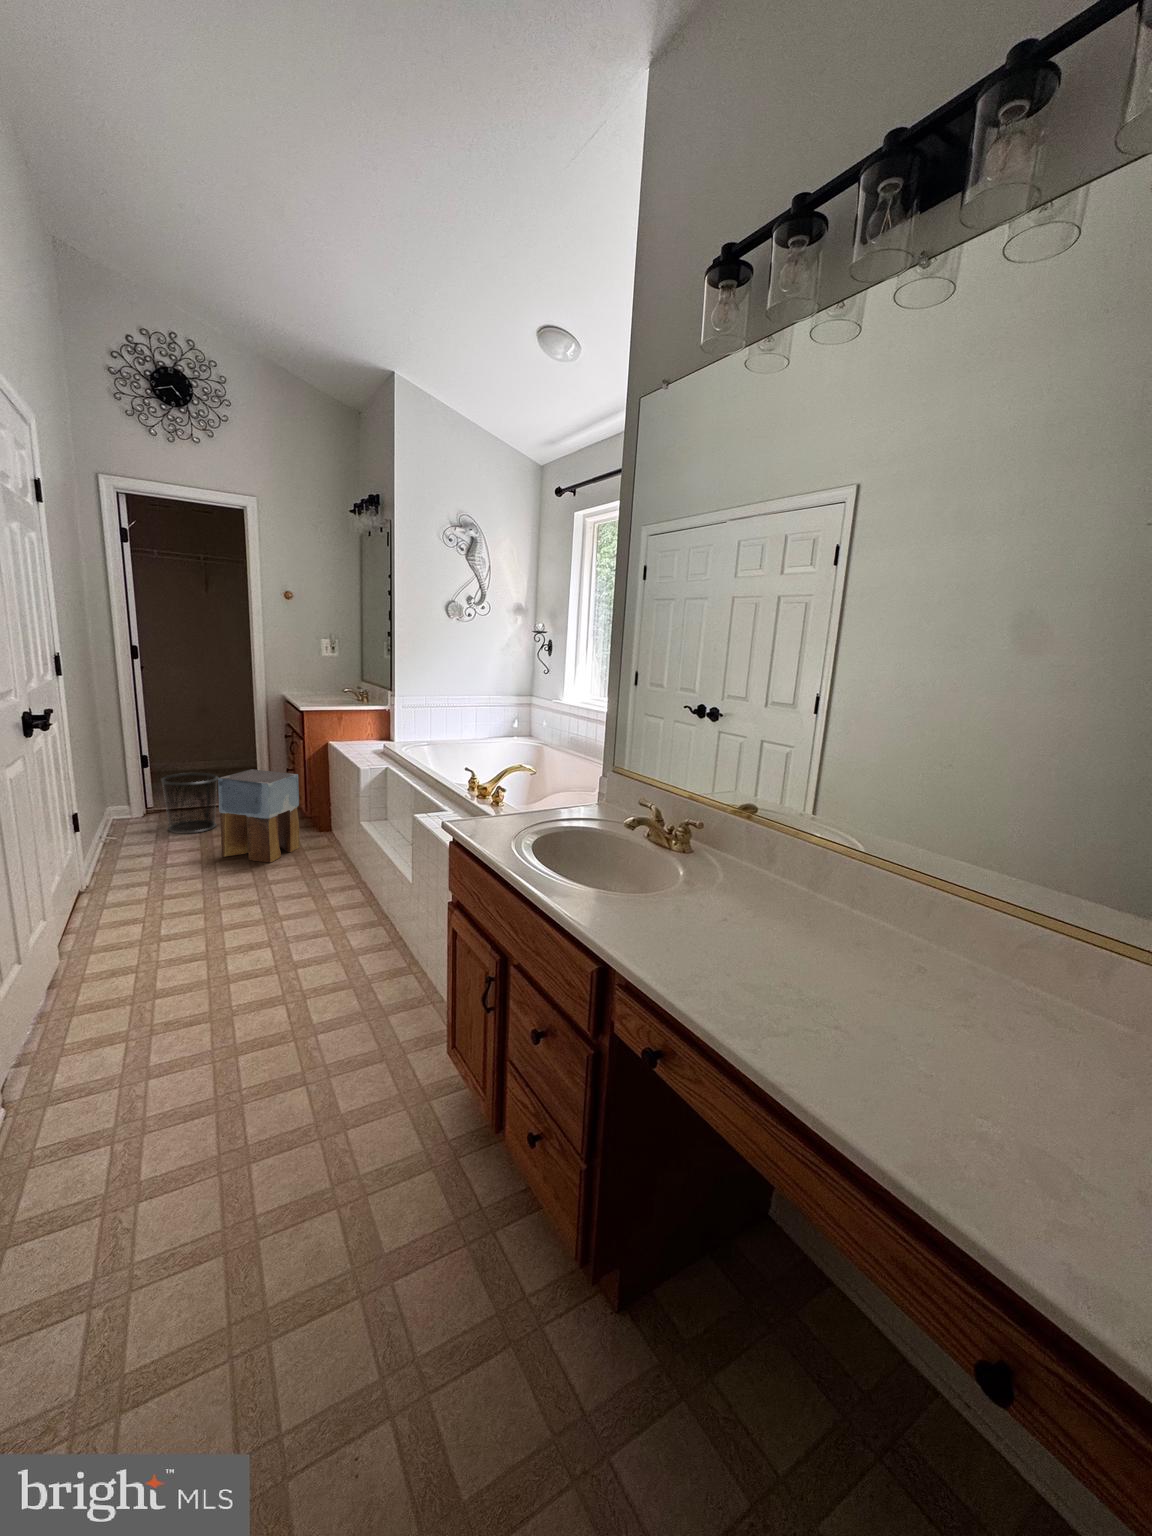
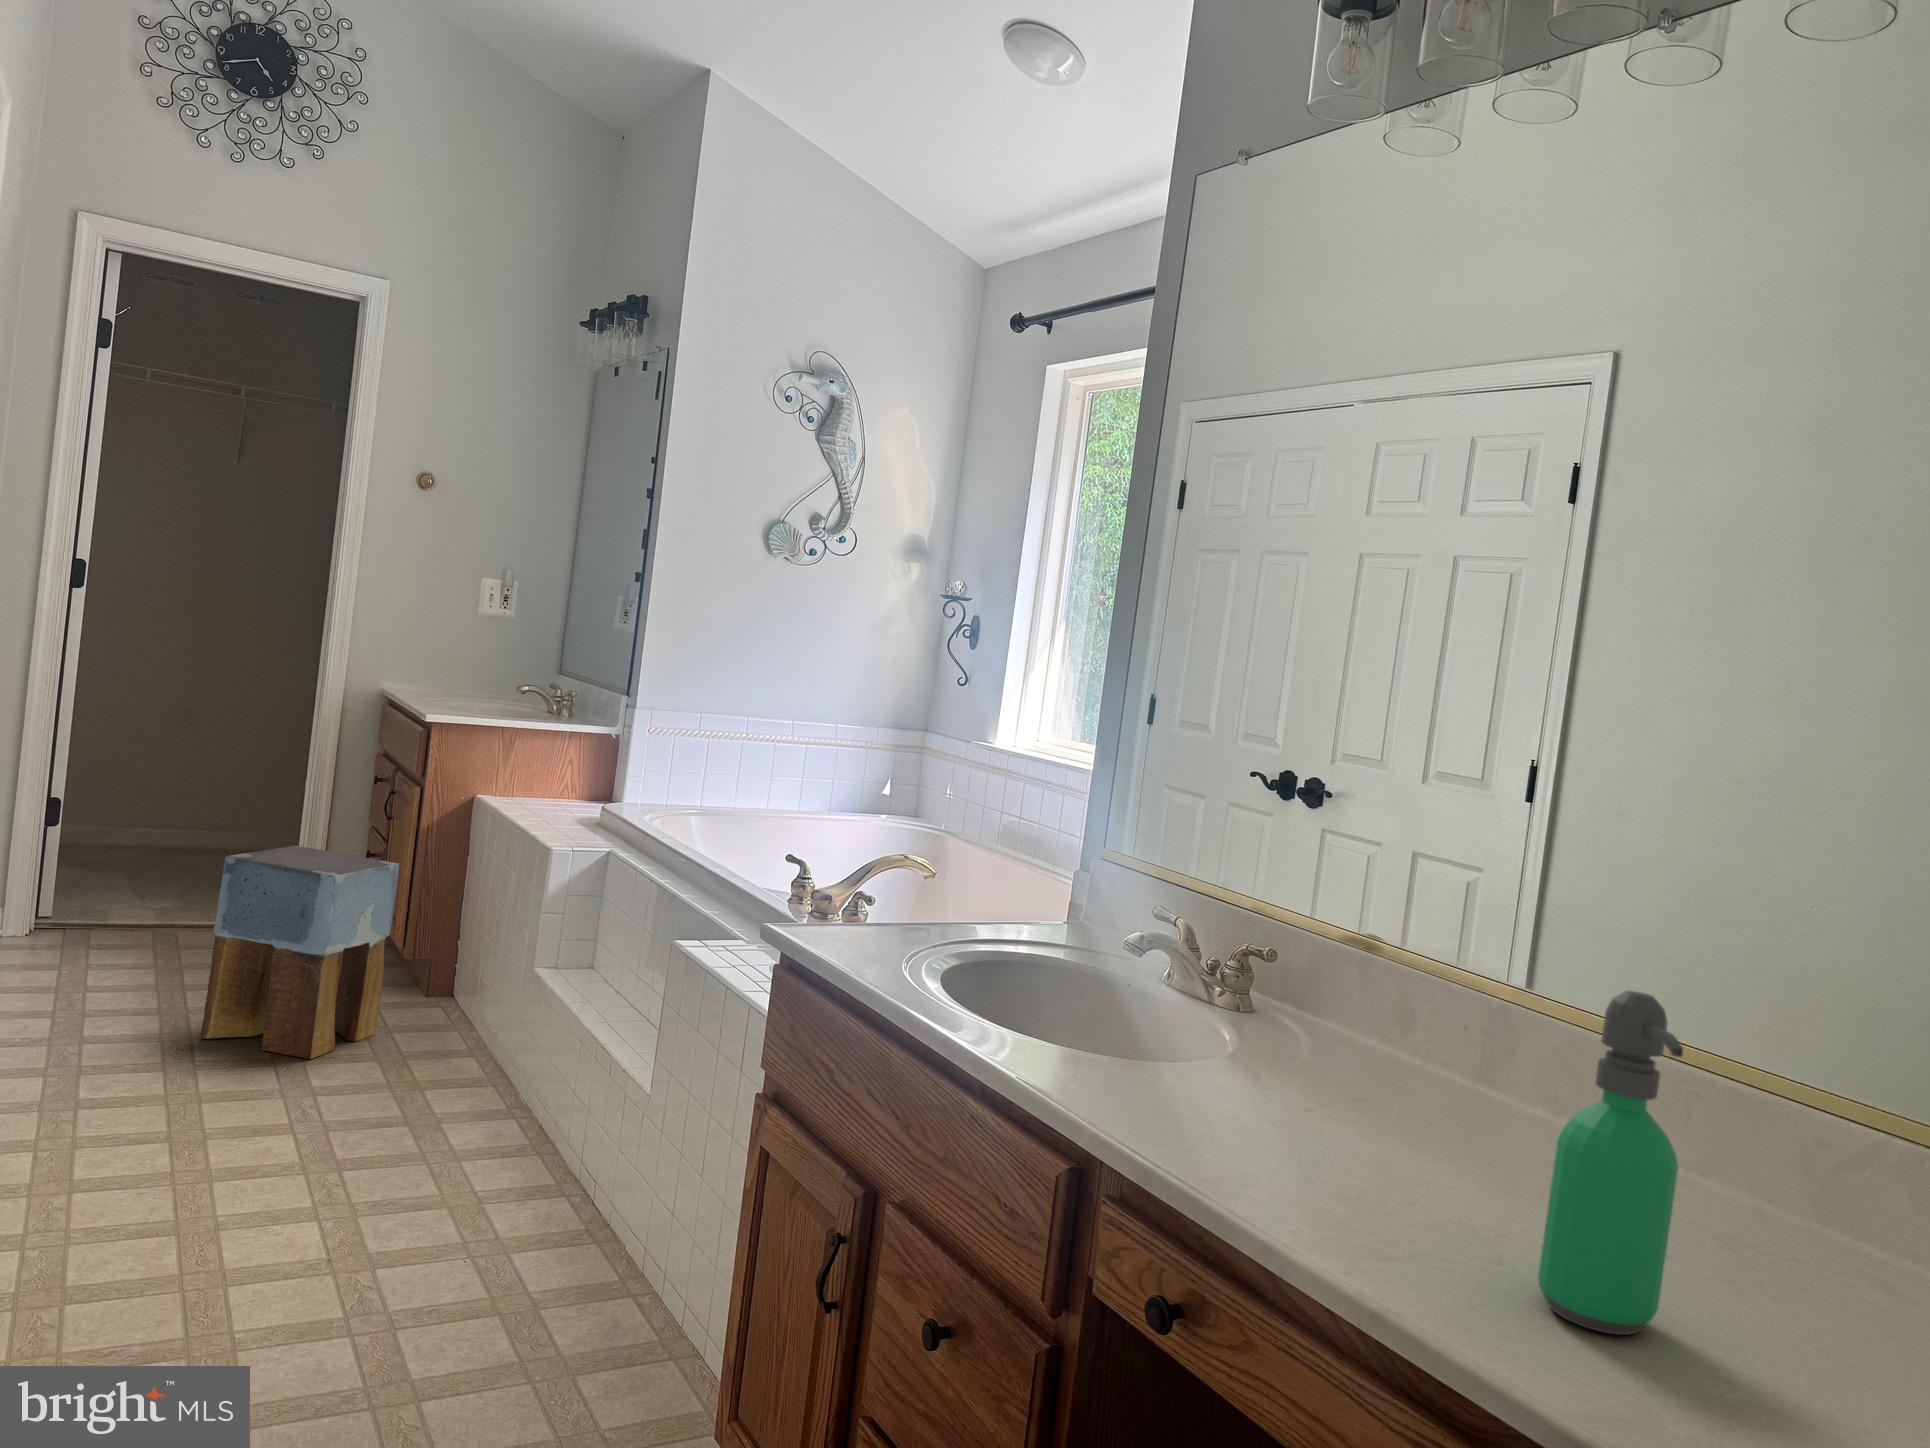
waste bin: present [161,773,218,834] -> none [77,848,211,985]
soap dispenser: none [869,909,977,1111] -> present [1538,991,1683,1335]

